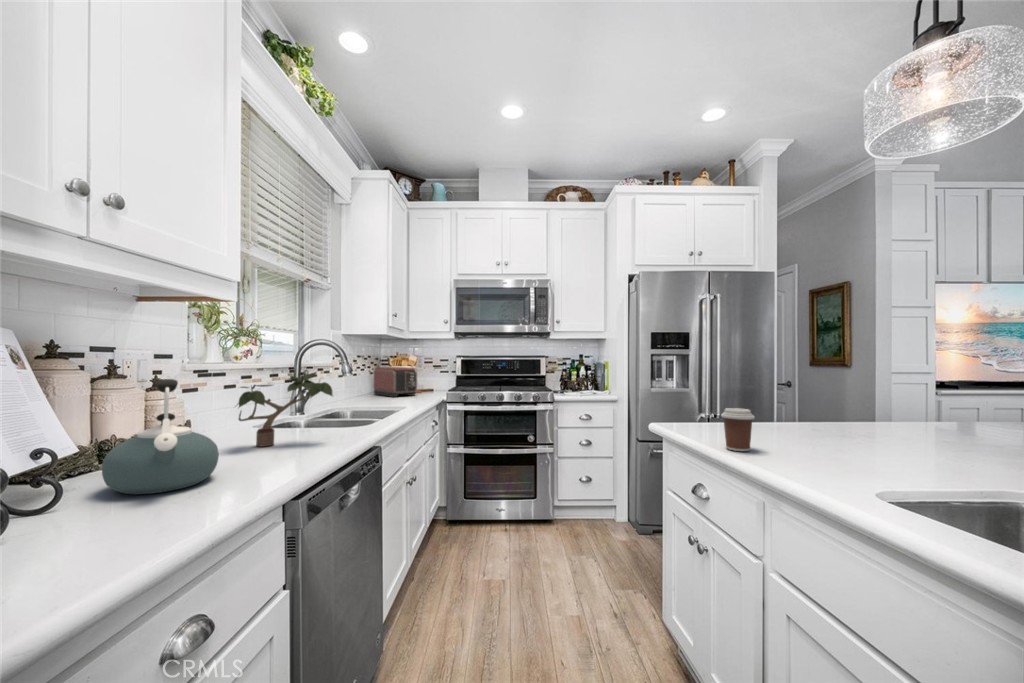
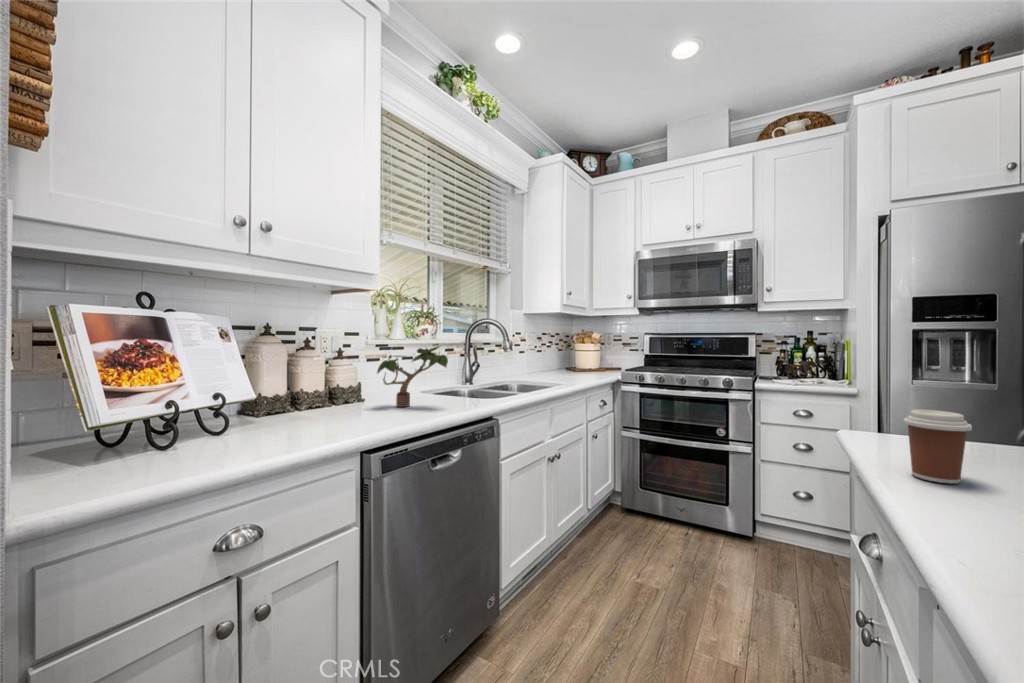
toaster: present [374,367,417,397] -> none [557,346,596,375]
kettle: present [102,379,219,494] -> none [262,347,338,430]

